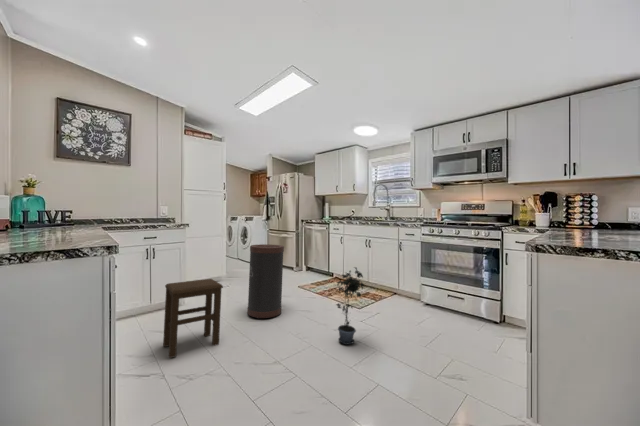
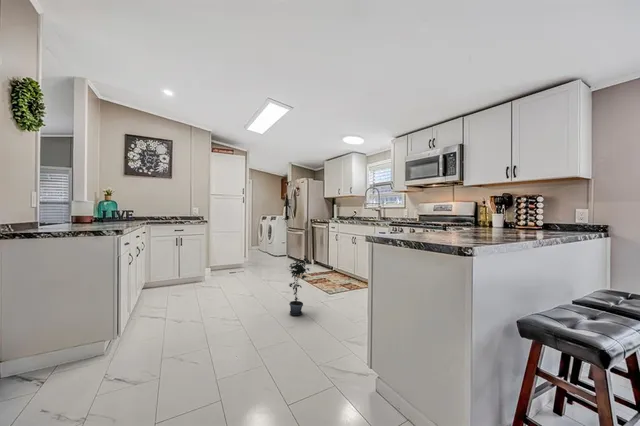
trash can: present [247,244,284,319] -> none [241,237,270,294]
stool: present [163,279,223,358] -> none [171,260,211,310]

